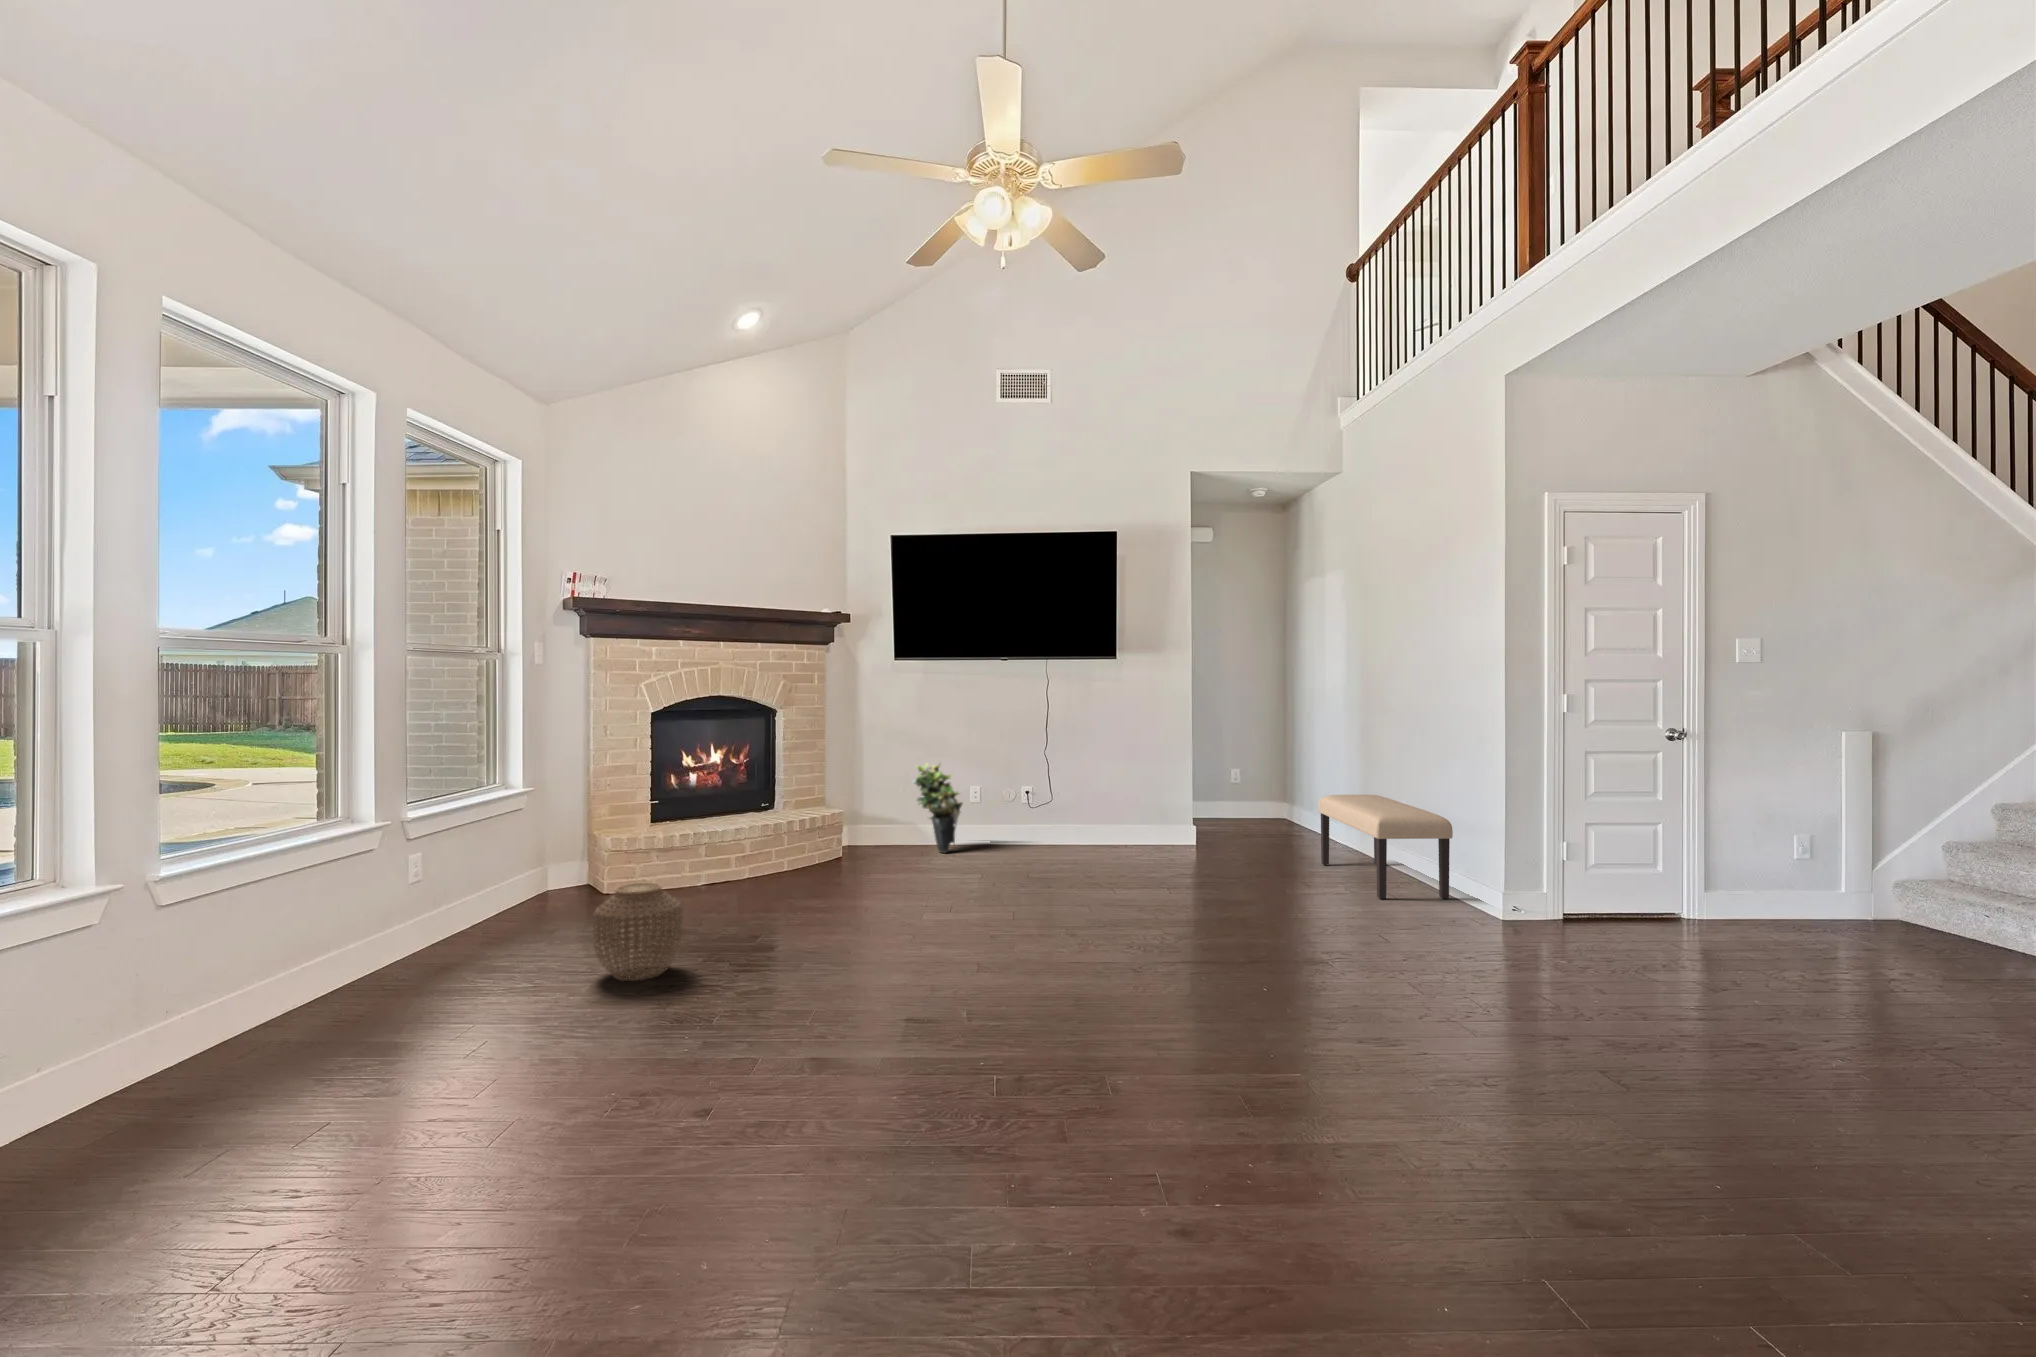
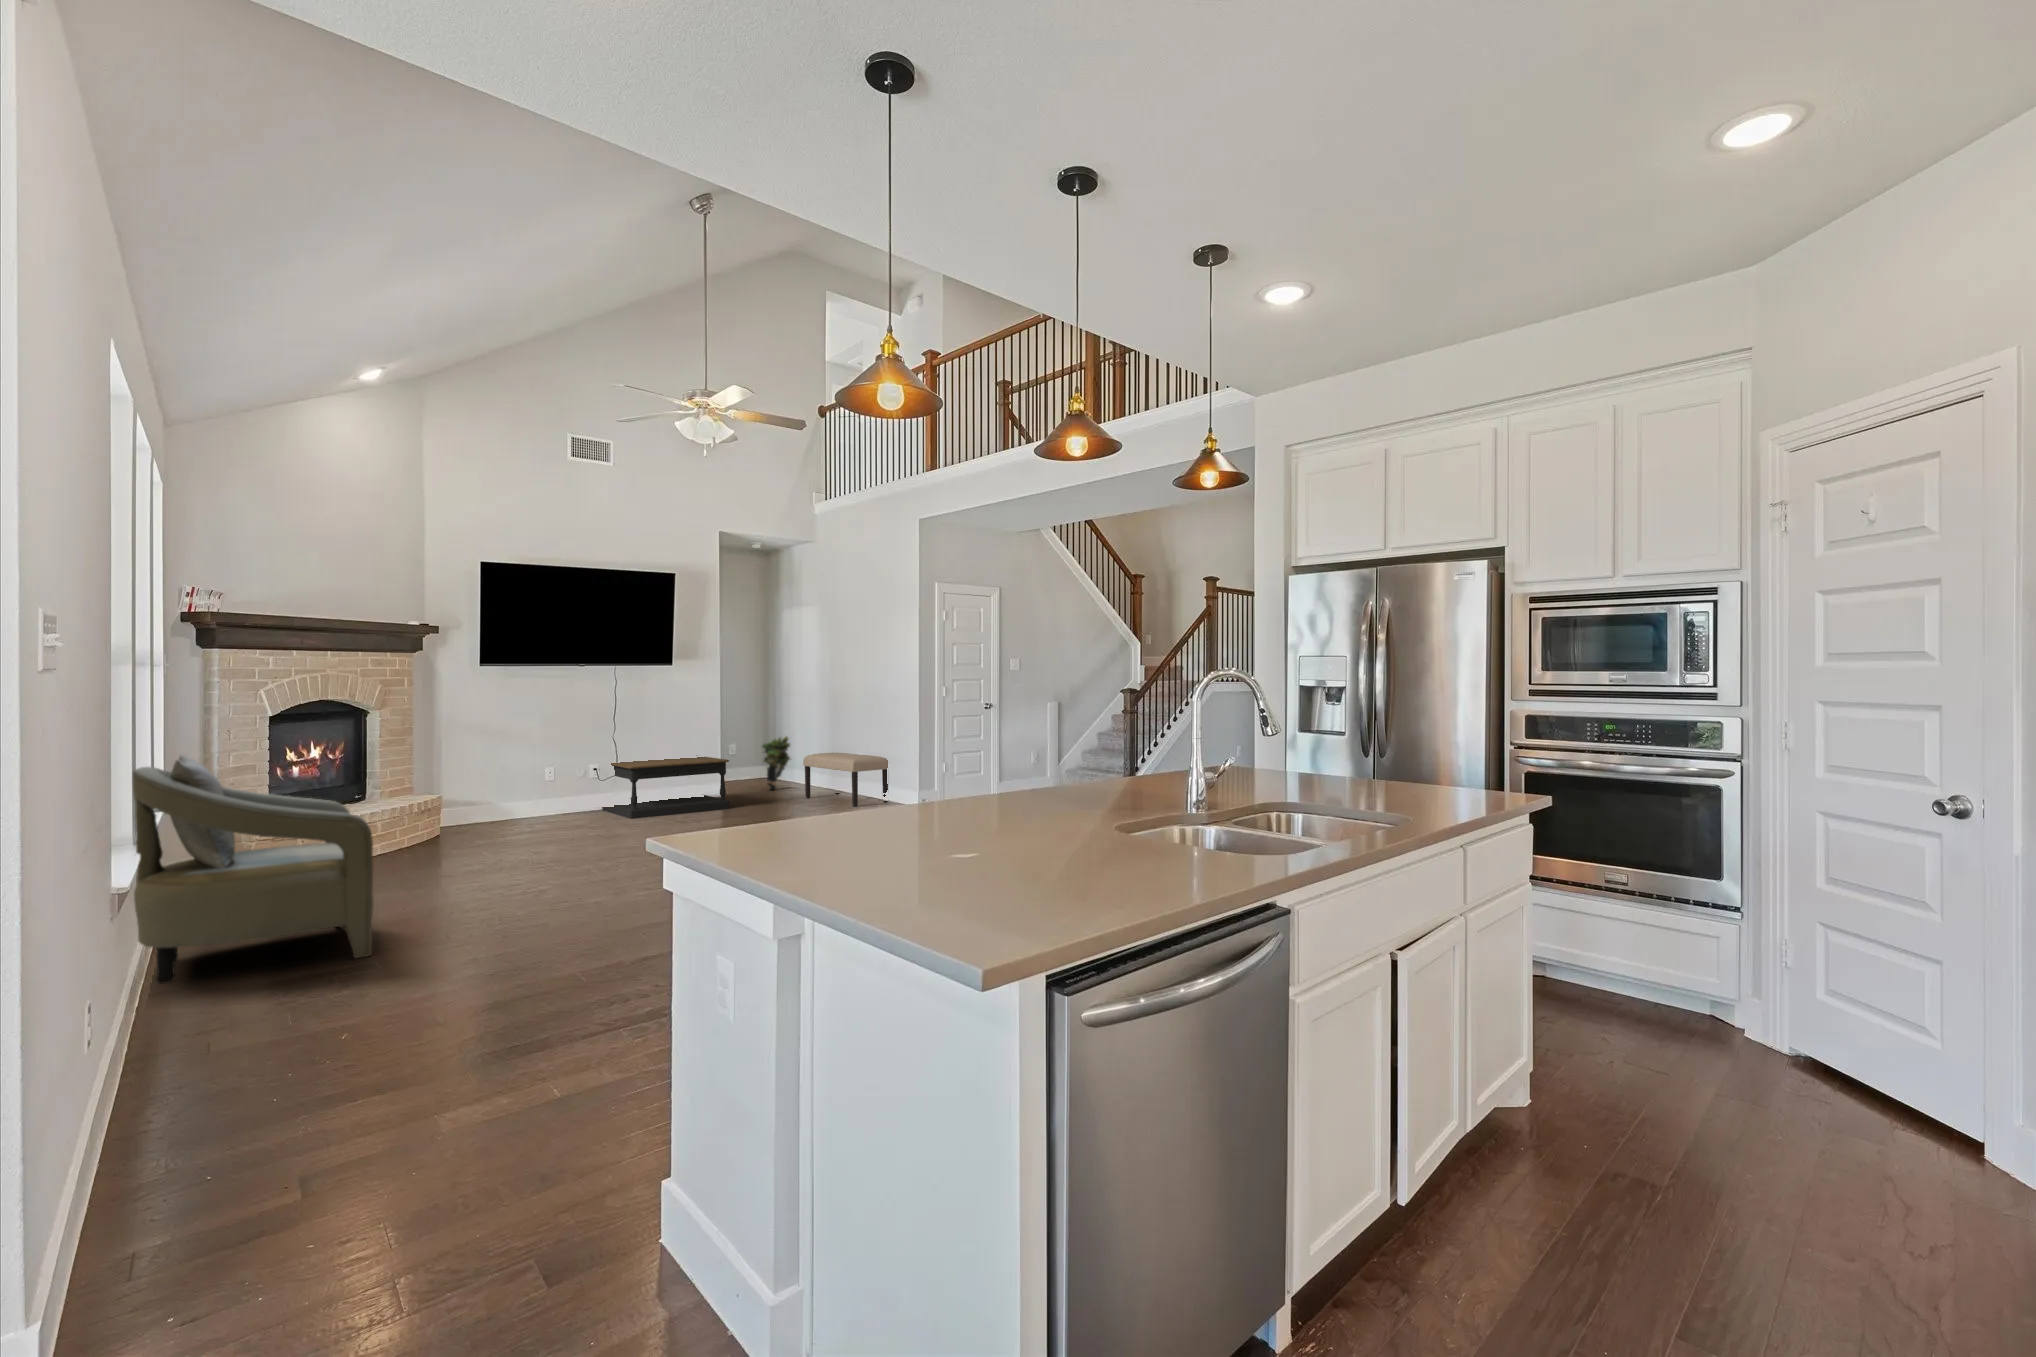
potted plant: present [913,764,962,853] -> present [762,737,790,790]
coffee table: none [1040,781,1189,871] -> present [602,757,729,819]
armchair: none [126,783,468,1121] -> present [133,755,373,984]
woven basket: present [593,883,683,981] -> none [387,826,461,895]

